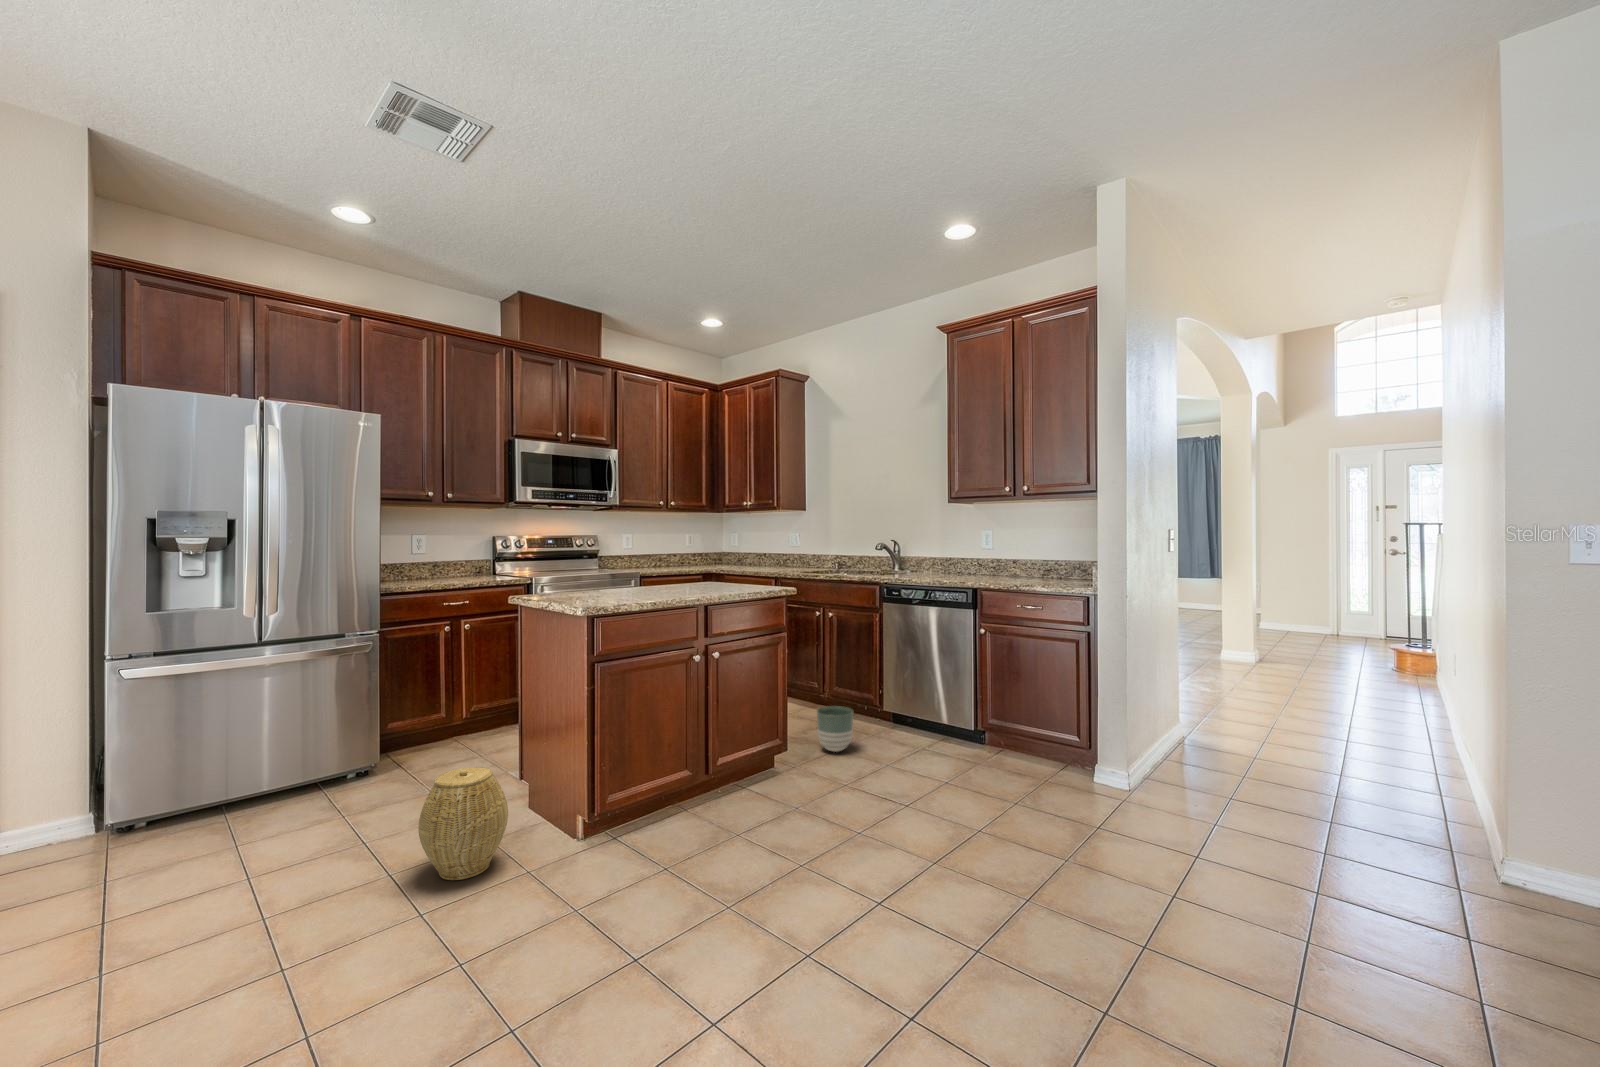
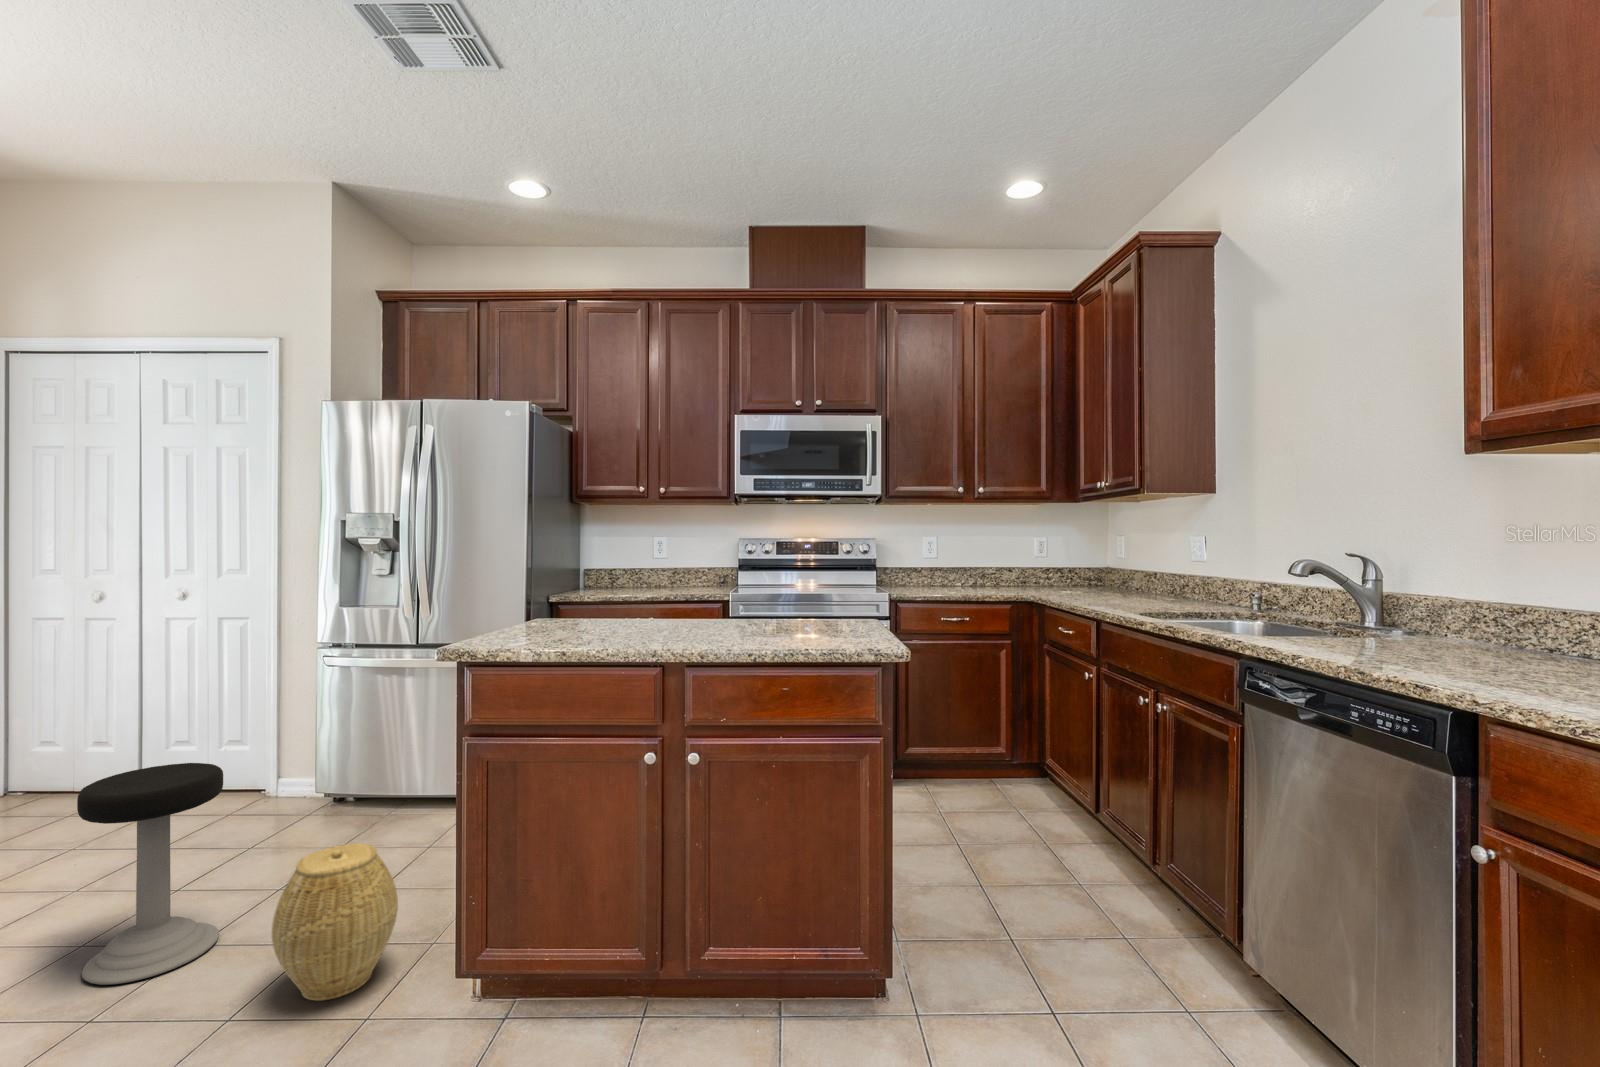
planter: present [817,706,853,752] -> none [1006,901,1090,1015]
stool: none [168,747,300,956] -> present [77,763,223,985]

